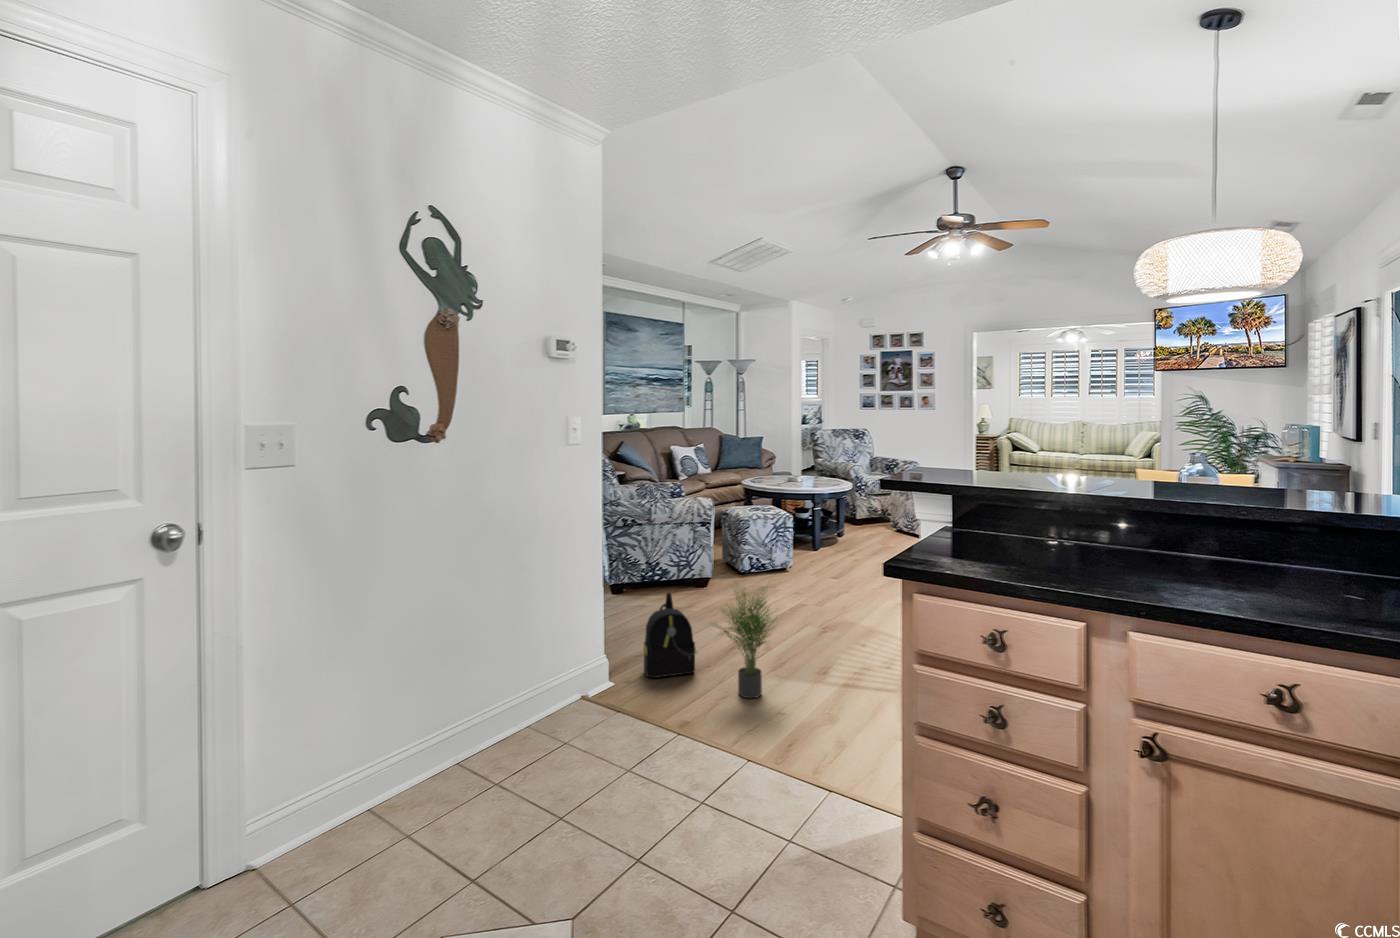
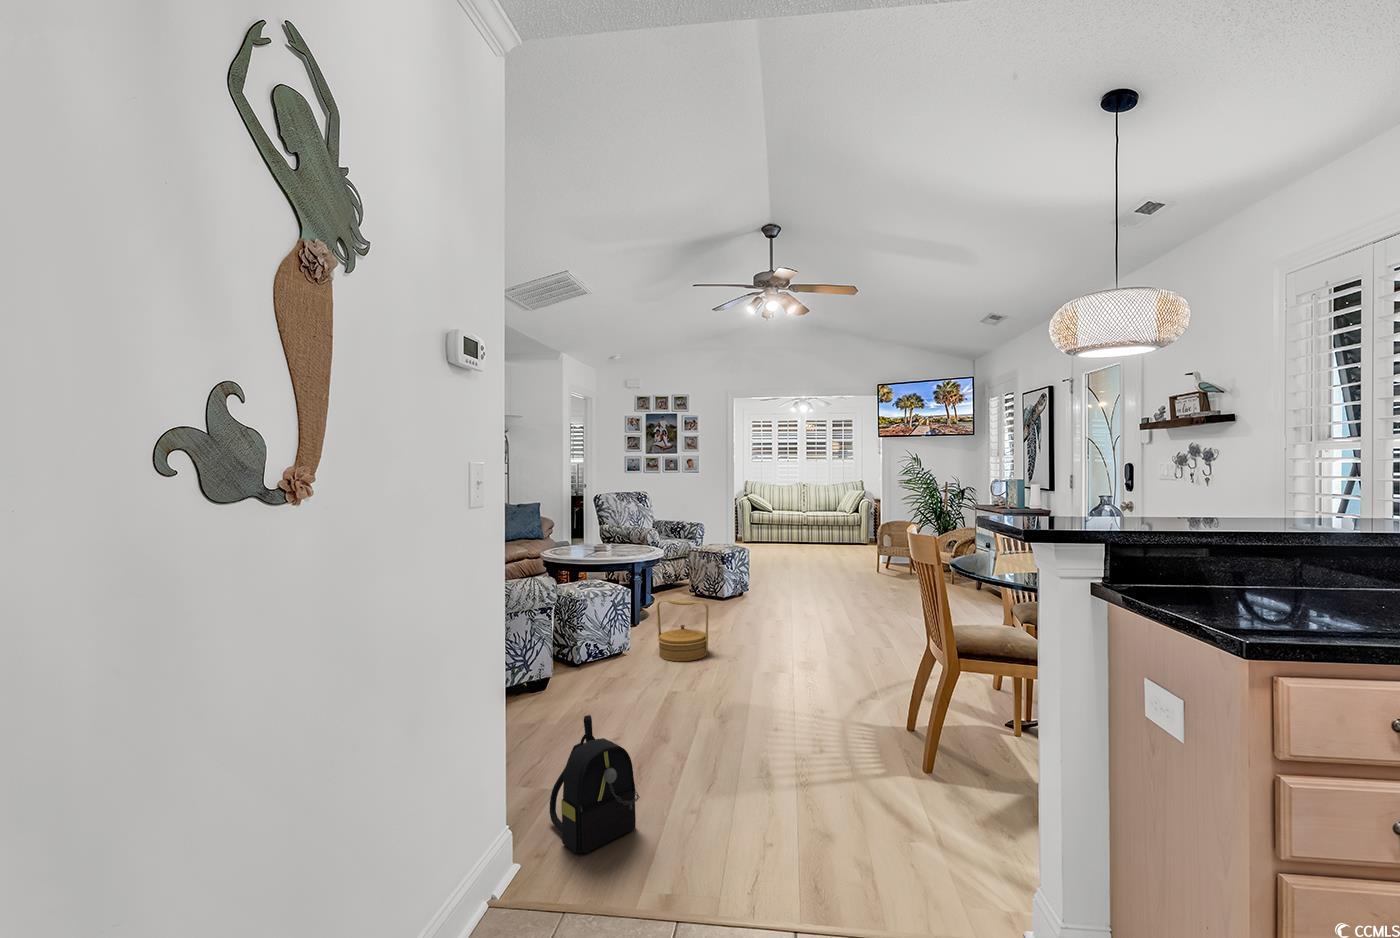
basket: none [812,529,857,584] -> present [657,600,709,661]
potted plant: present [716,587,777,698] -> none [676,674,782,851]

